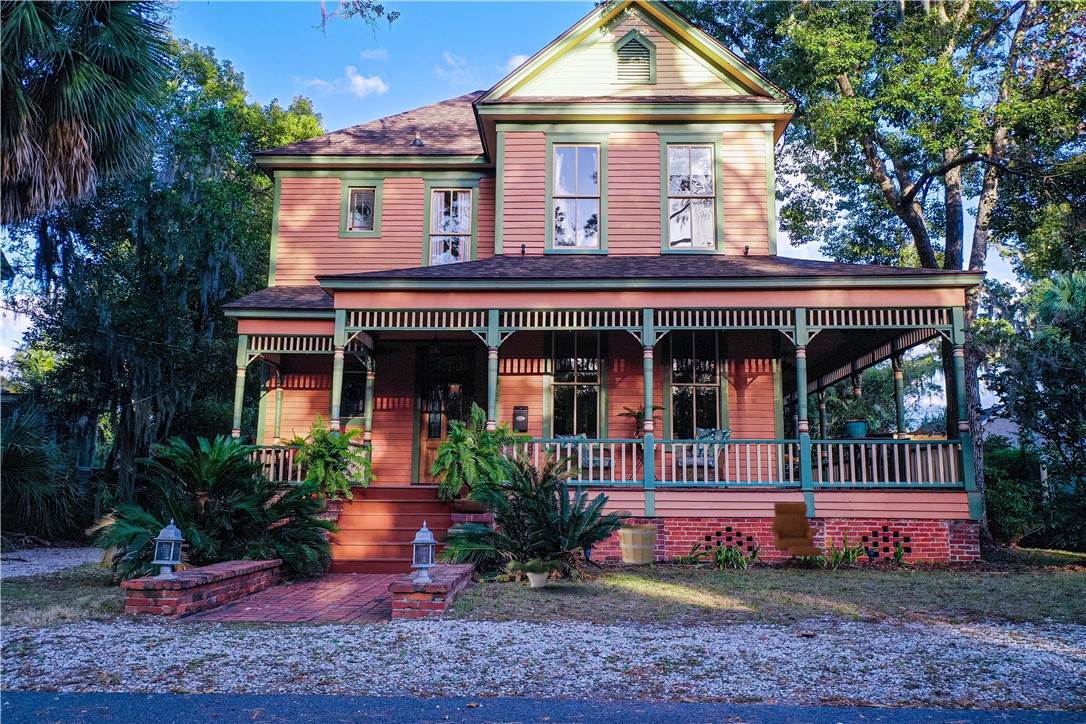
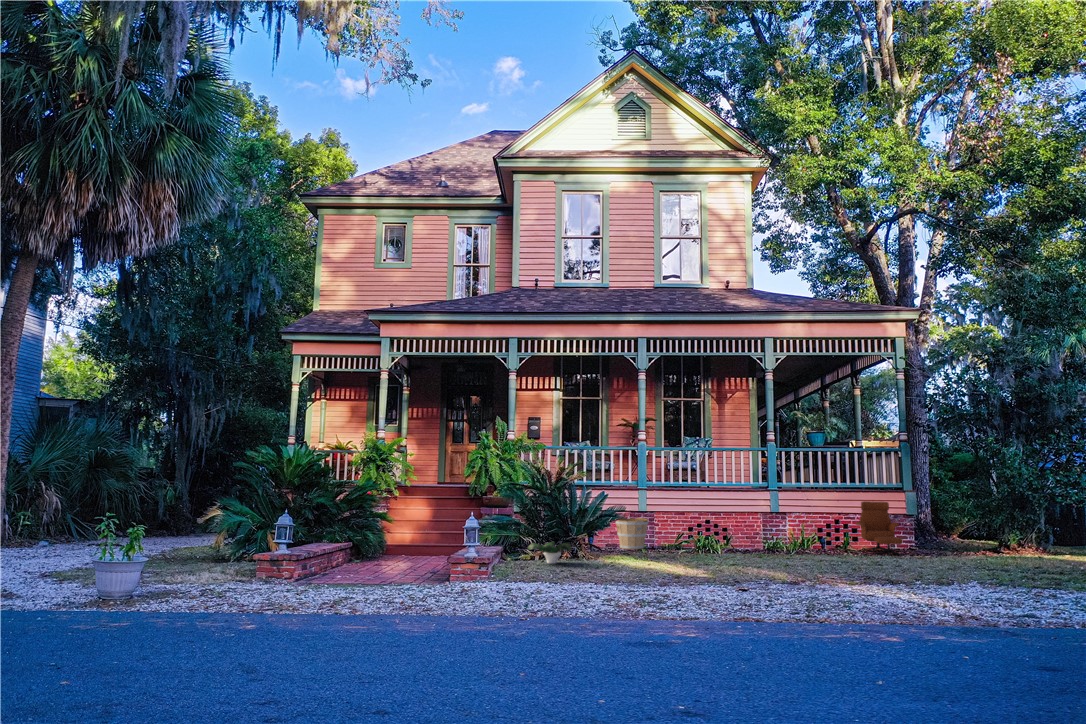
lounge chair: present [768,503,822,570] -> present [856,501,903,555]

